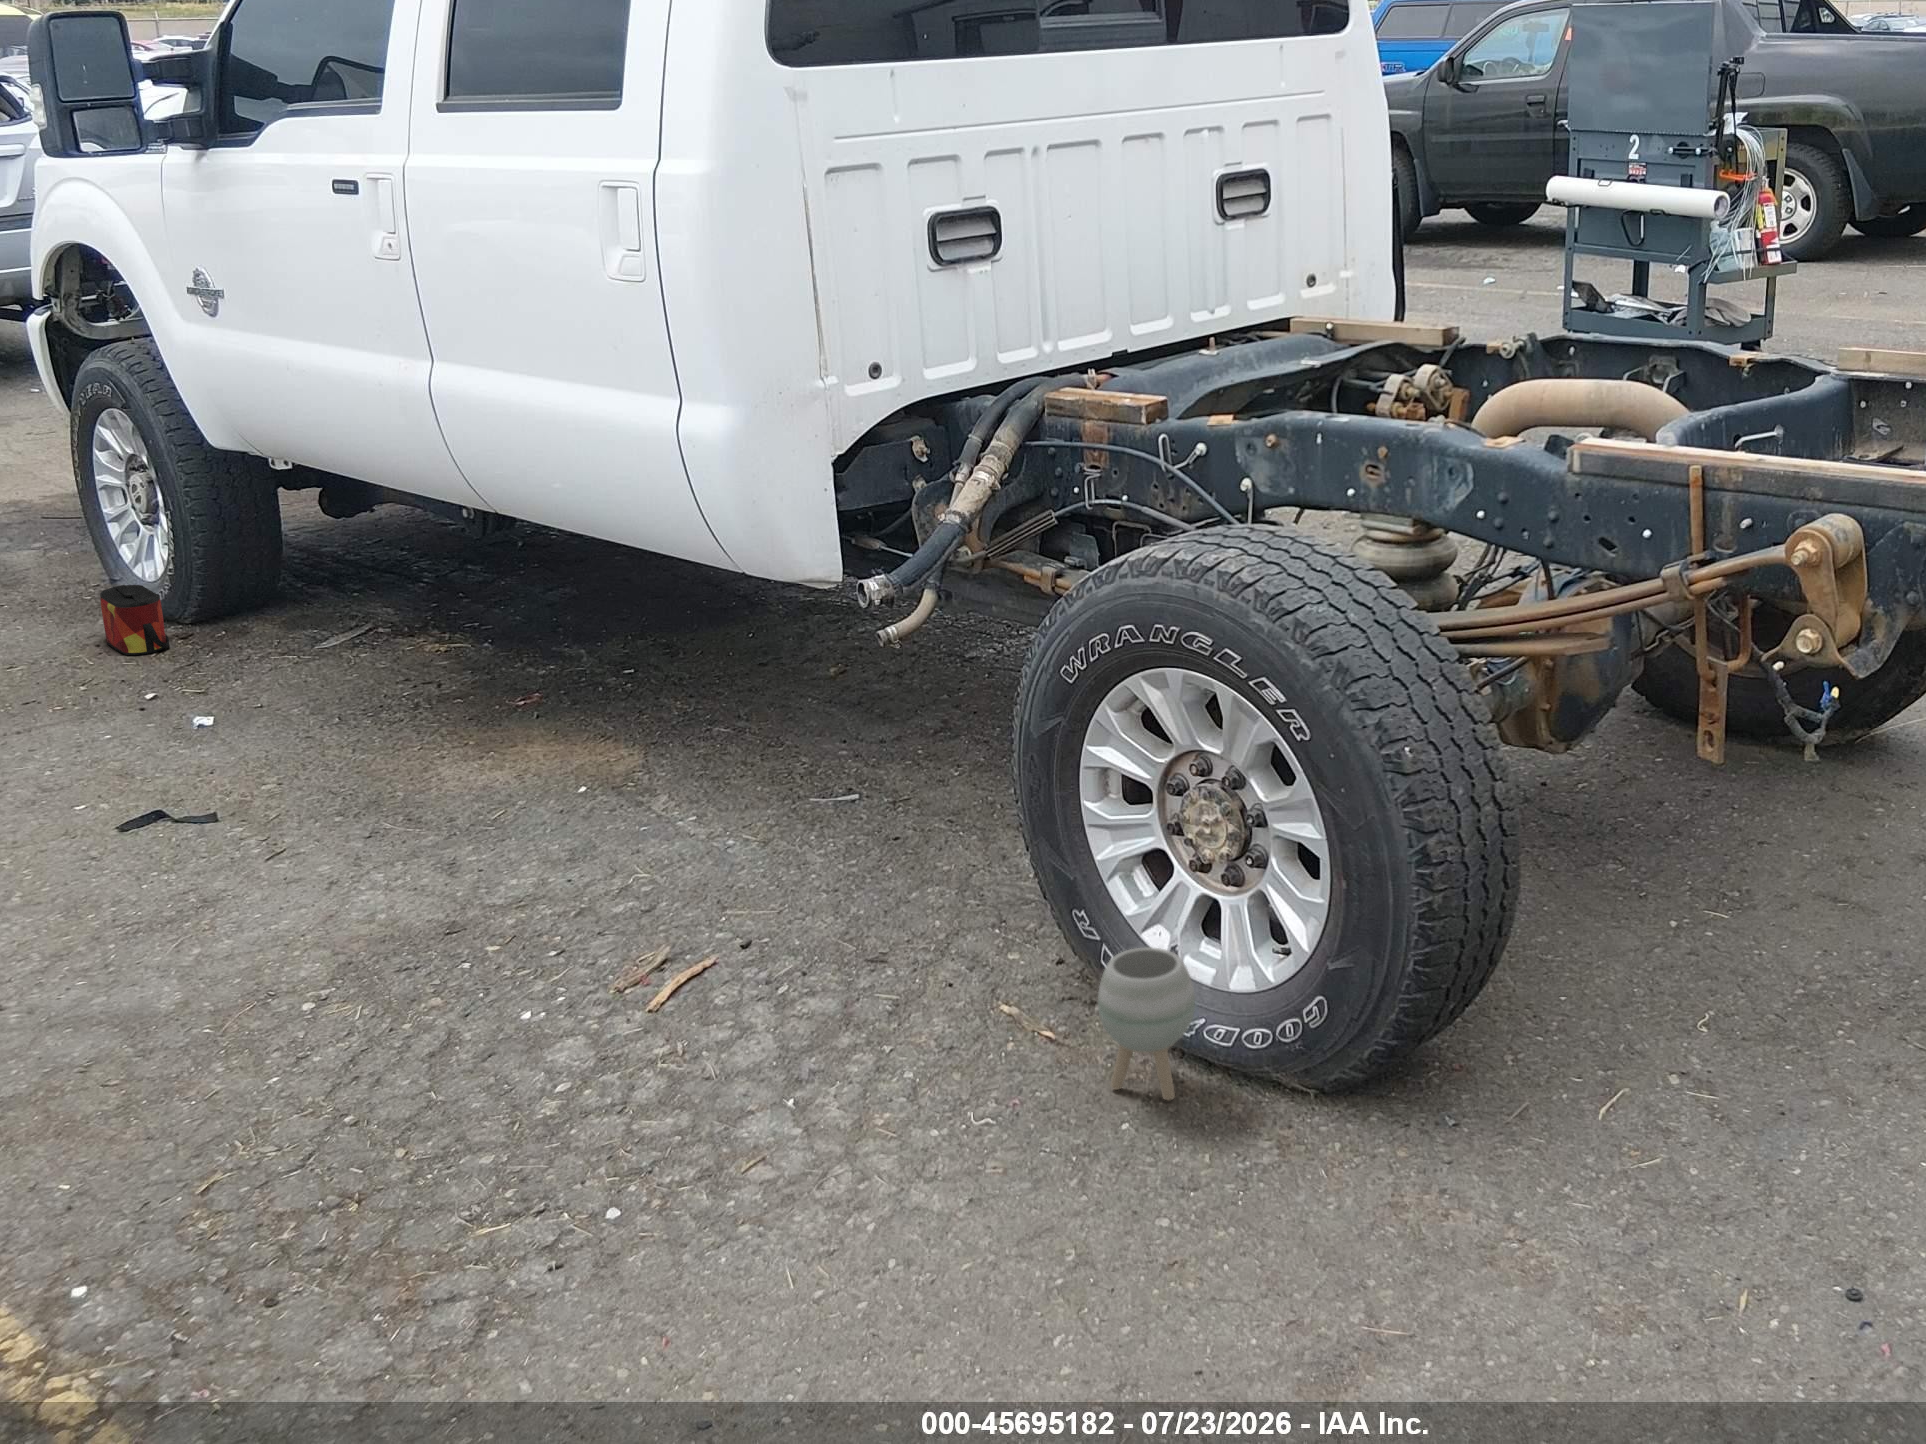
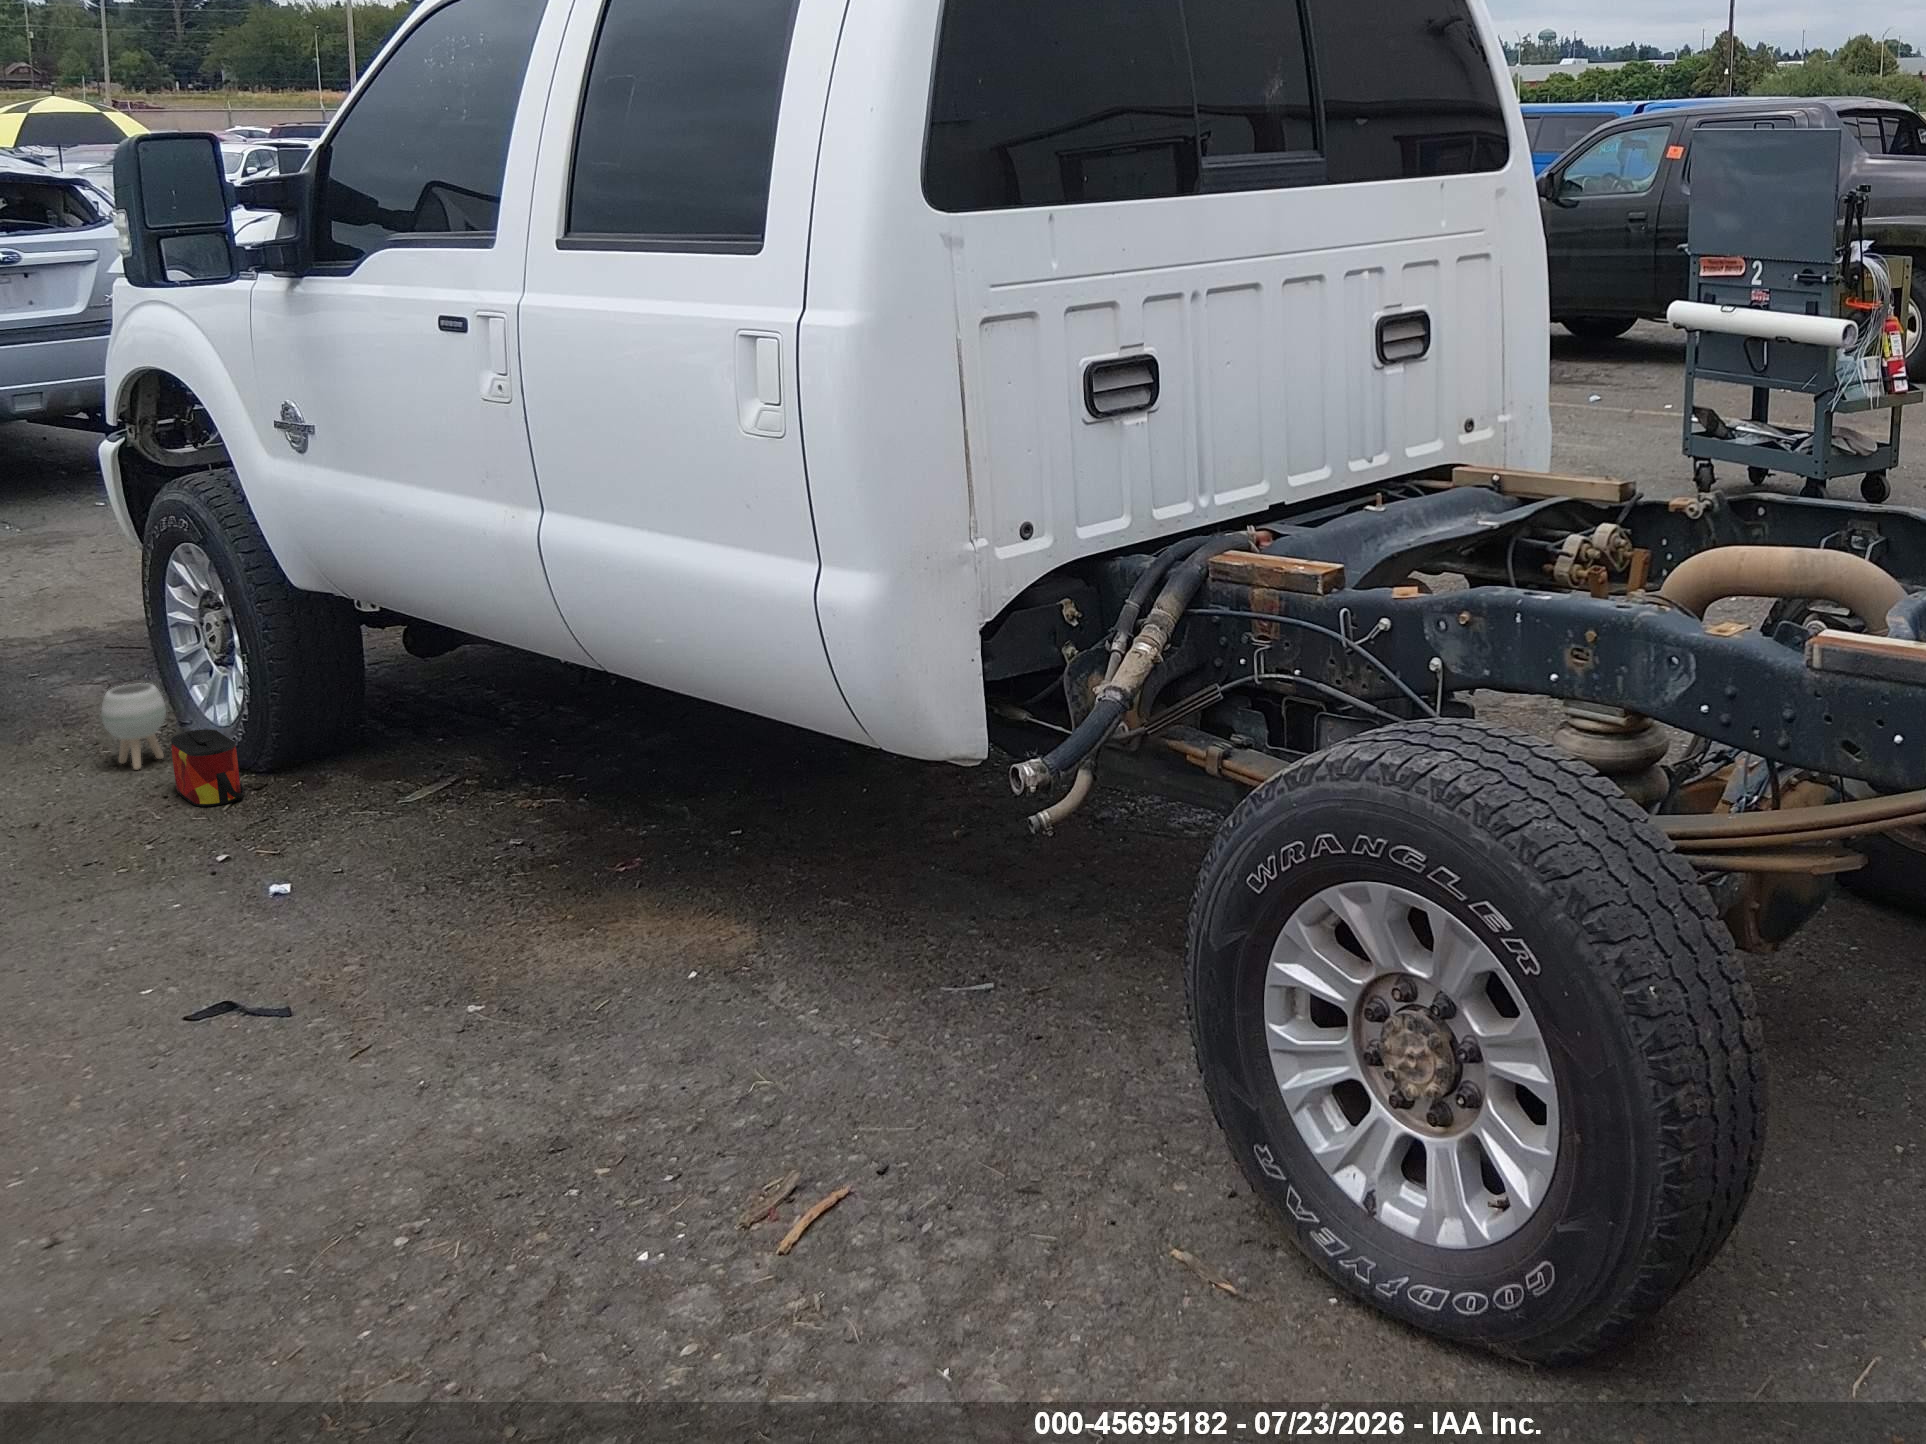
planter: present [1098,948,1195,1100] -> present [101,683,166,770]

